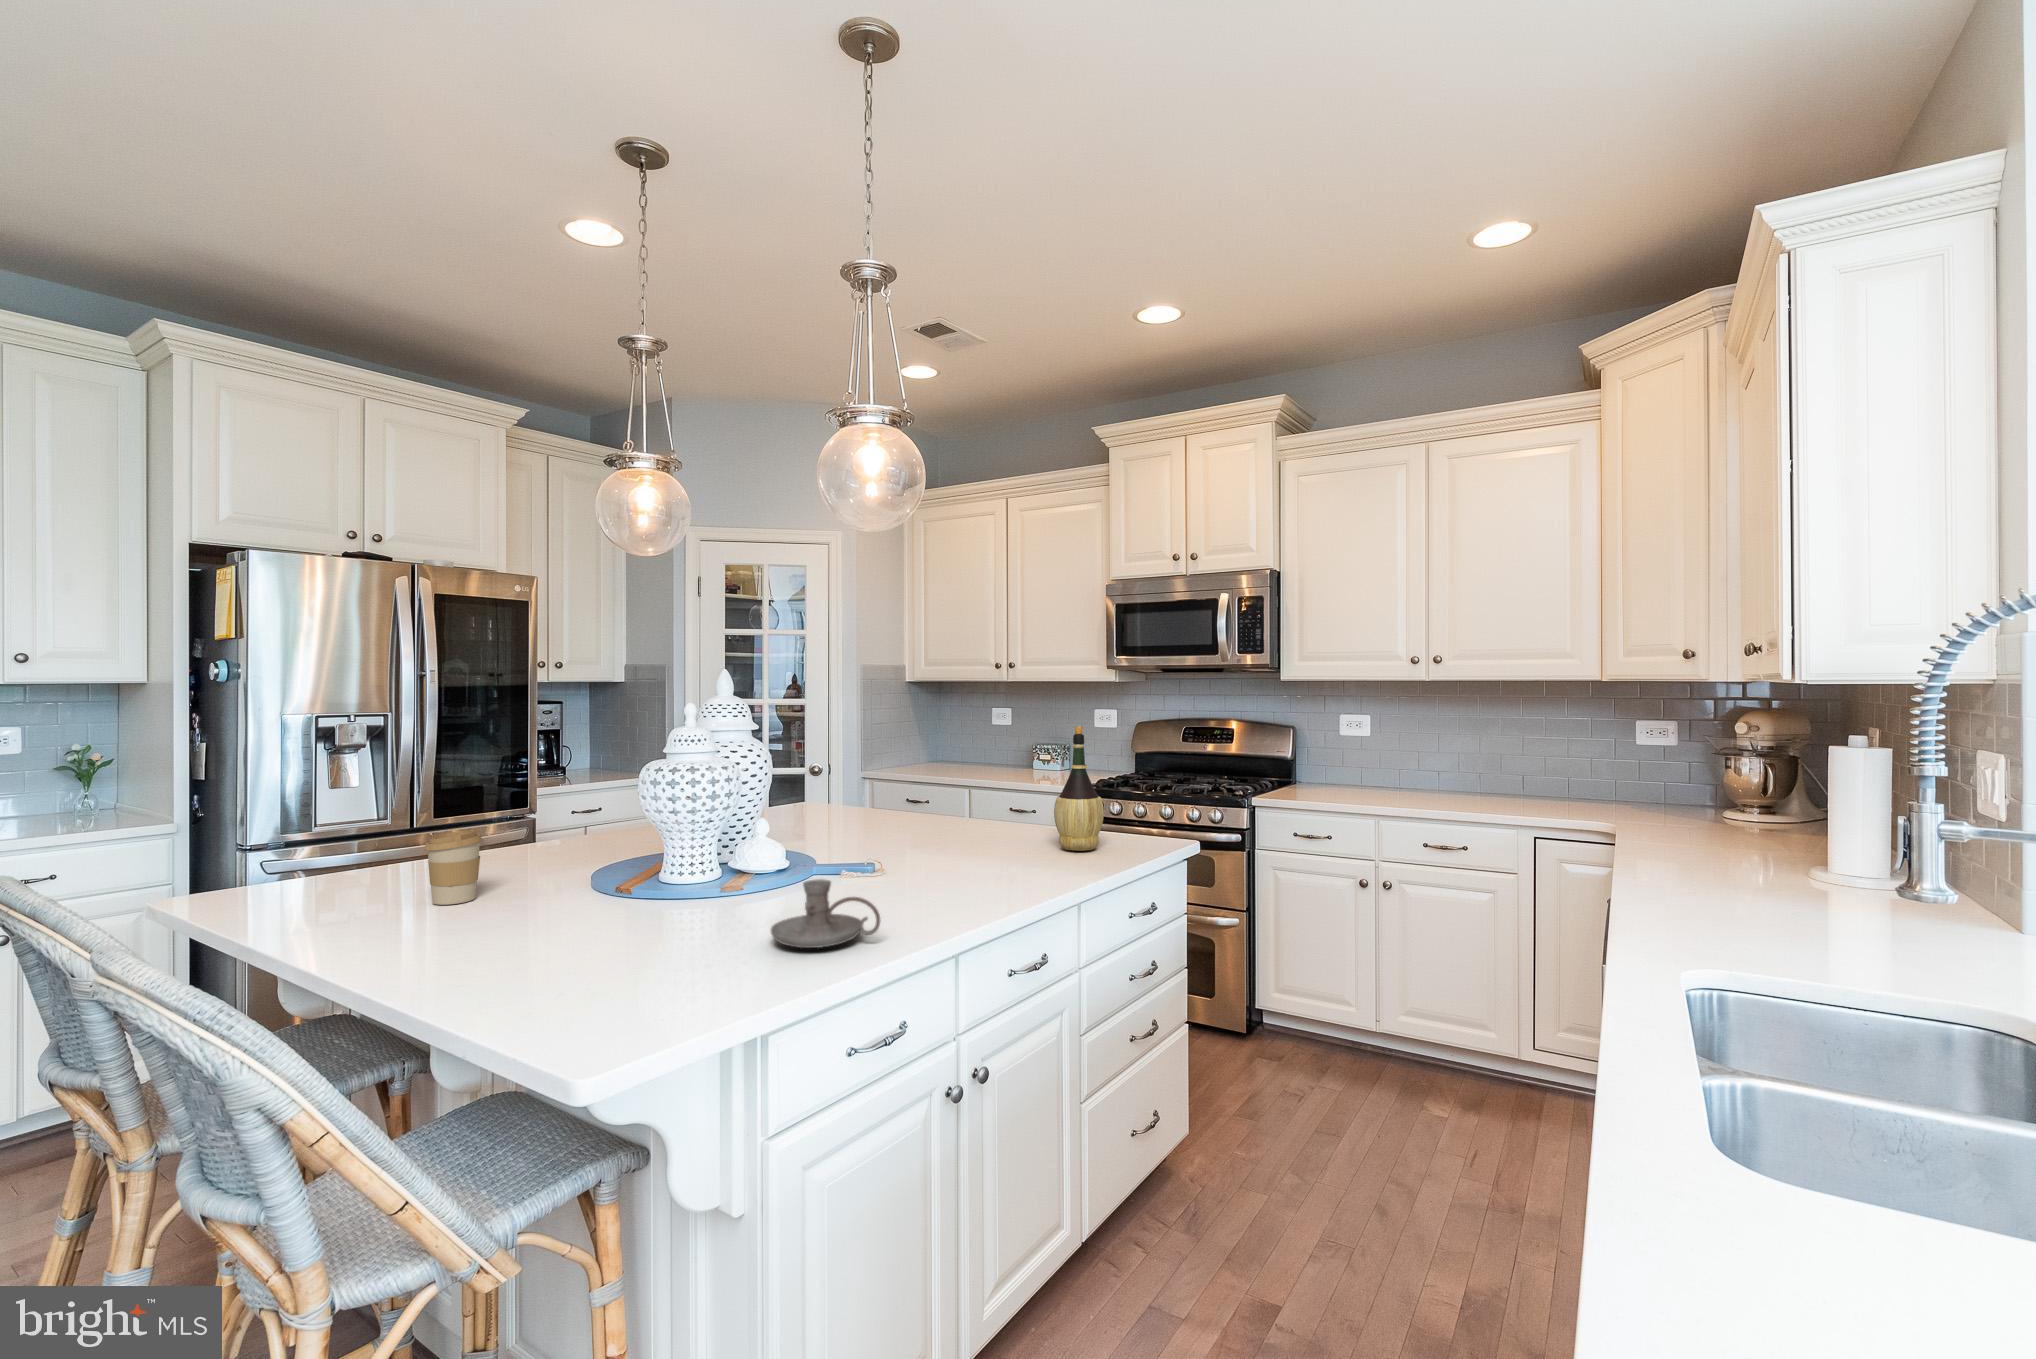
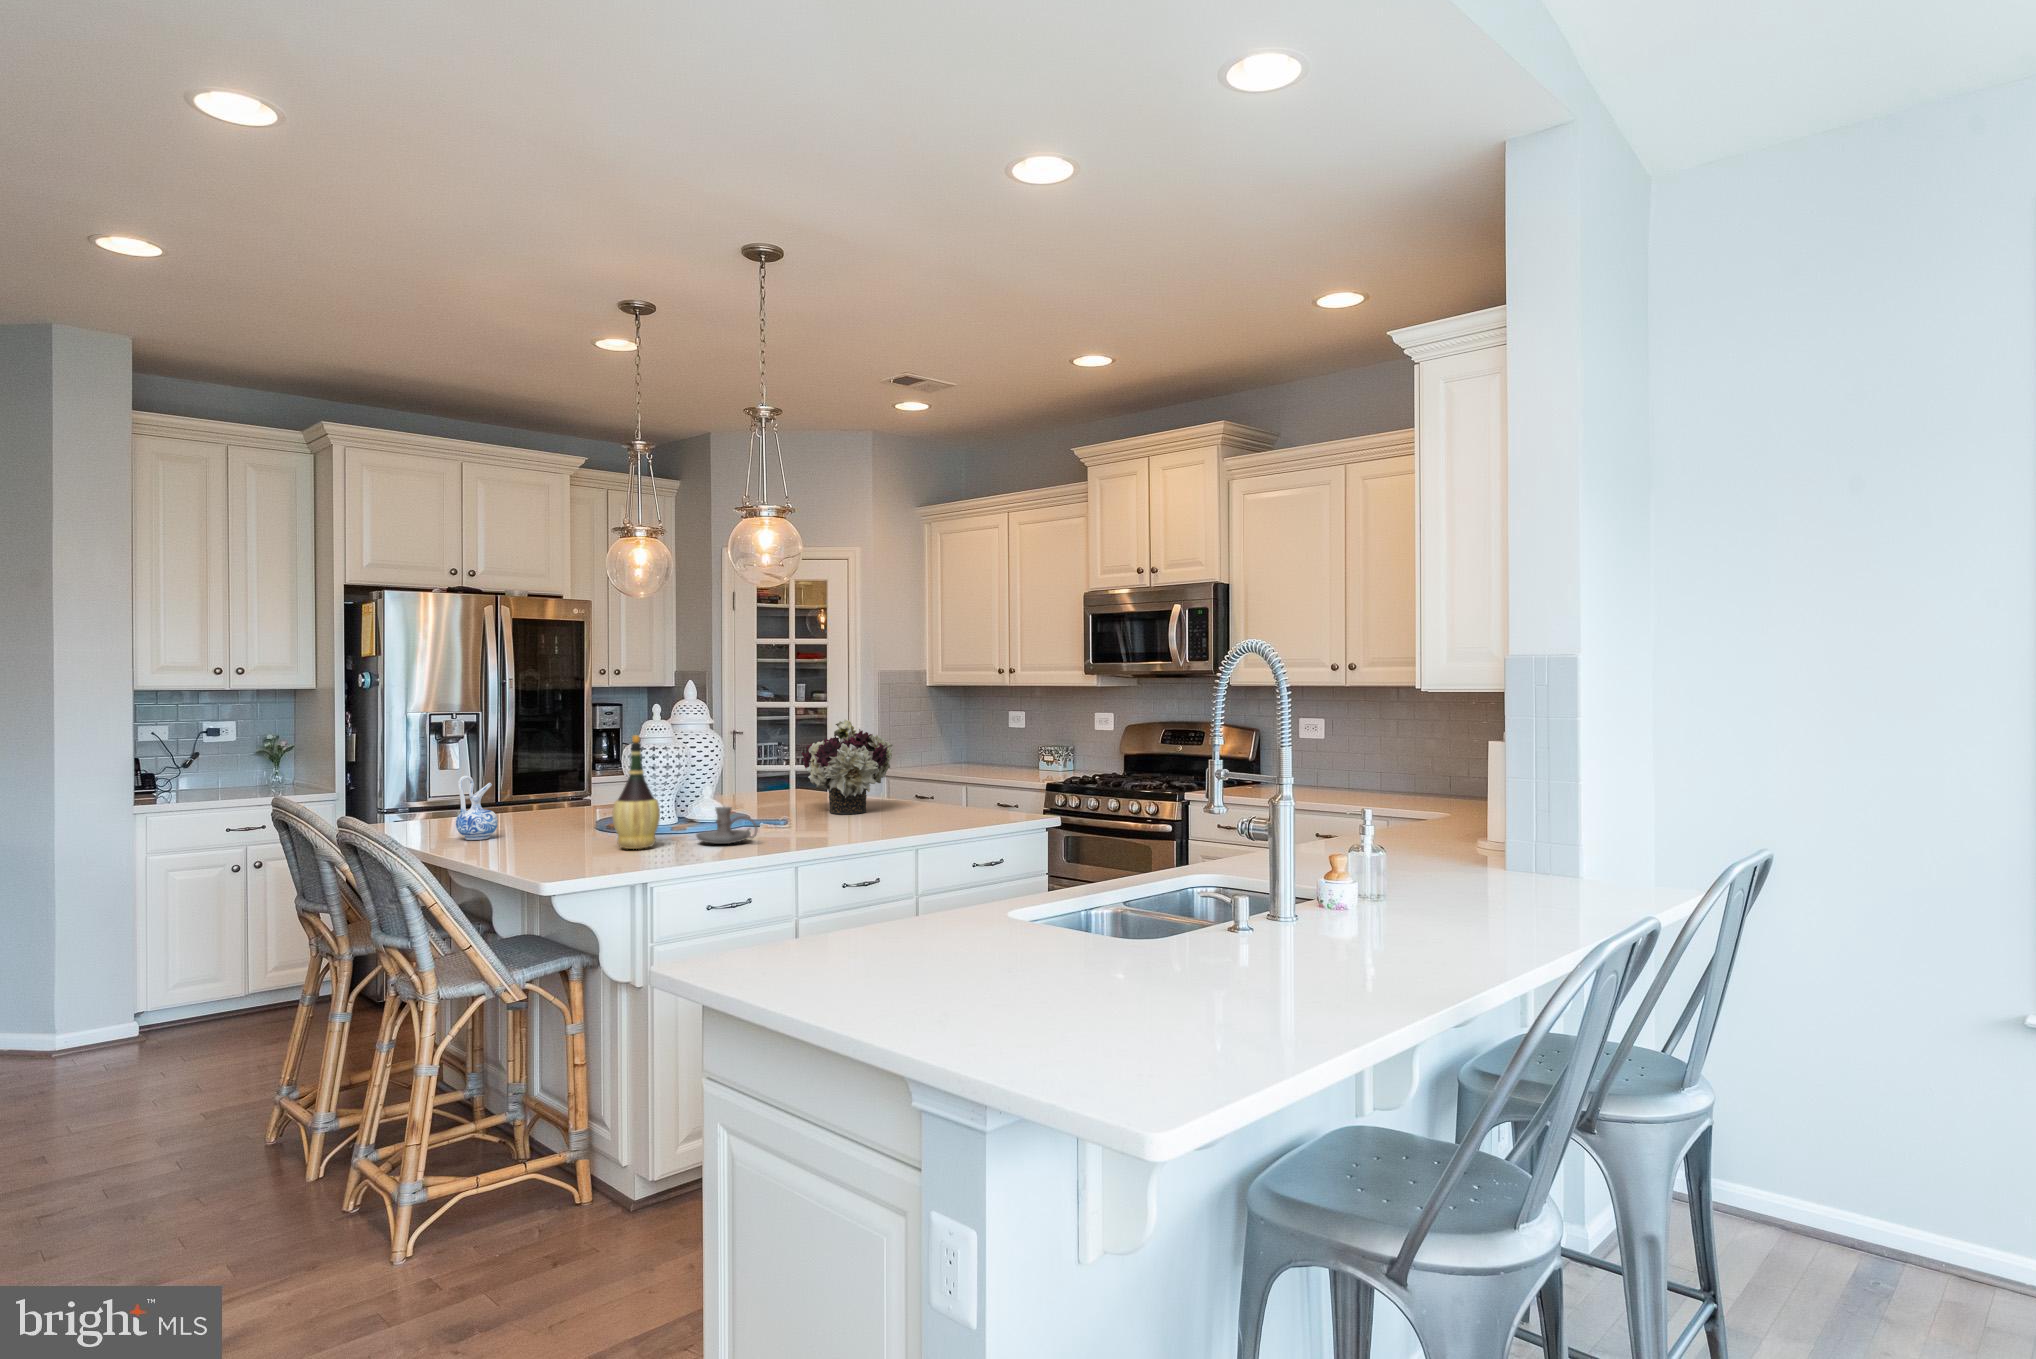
flower arrangement: none [864,724,992,856] -> present [802,719,893,814]
wine bottle: present [1054,726,1104,851] -> present [612,735,660,849]
coffee cup: present [425,830,482,905] -> none [510,782,543,827]
ceramic pitcher: none [315,837,399,952] -> present [456,776,498,840]

